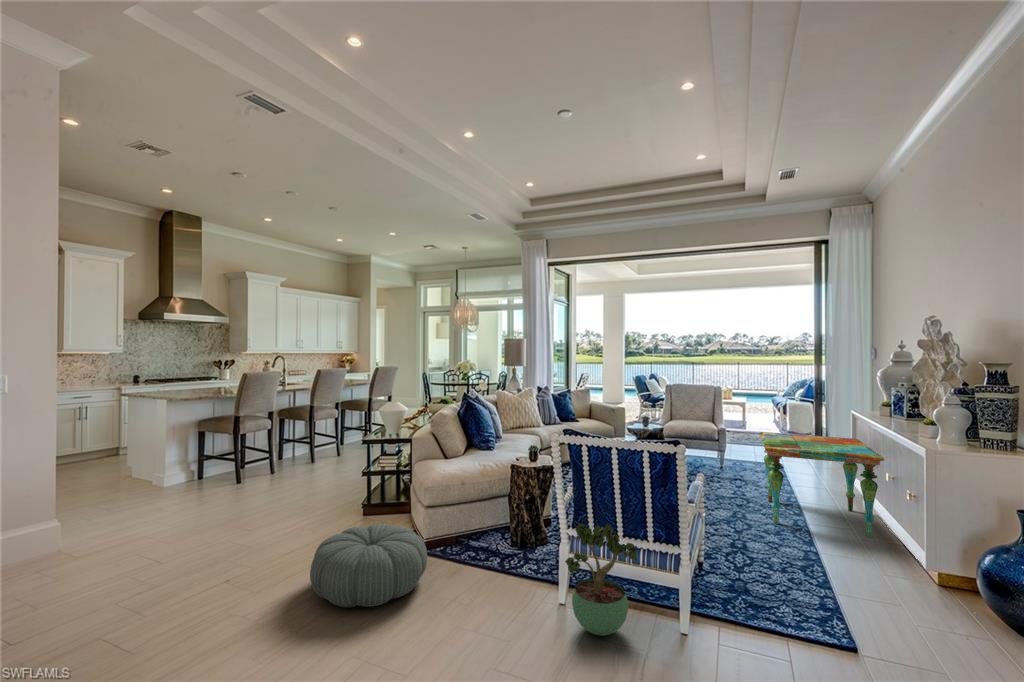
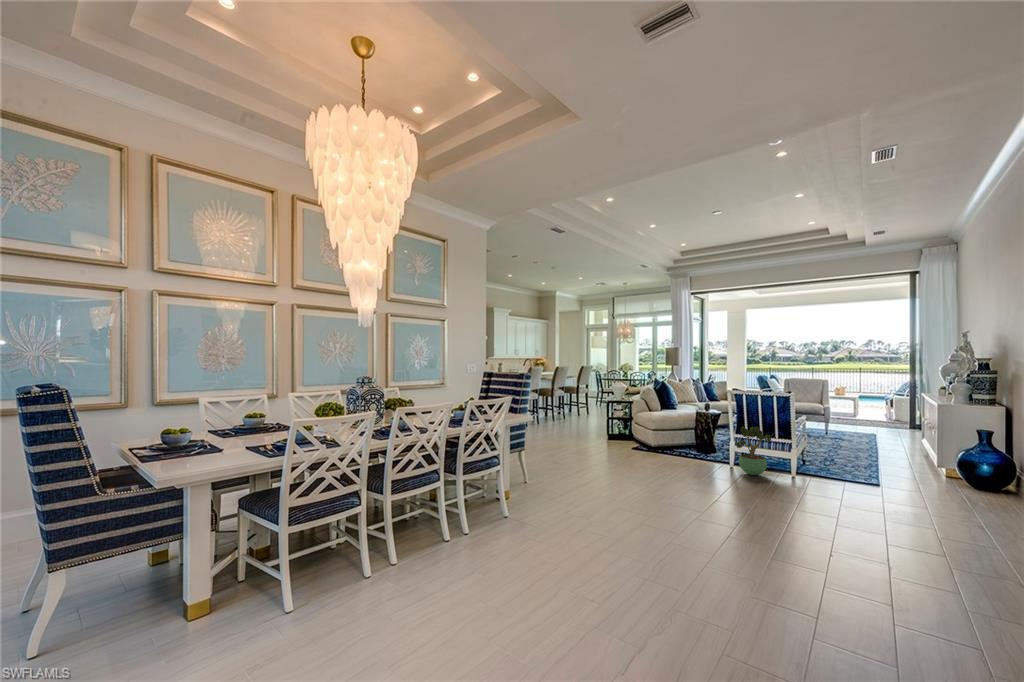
side table: present [760,432,884,537] -> none [852,405,931,463]
pouf: present [310,523,427,607] -> none [607,433,660,463]

